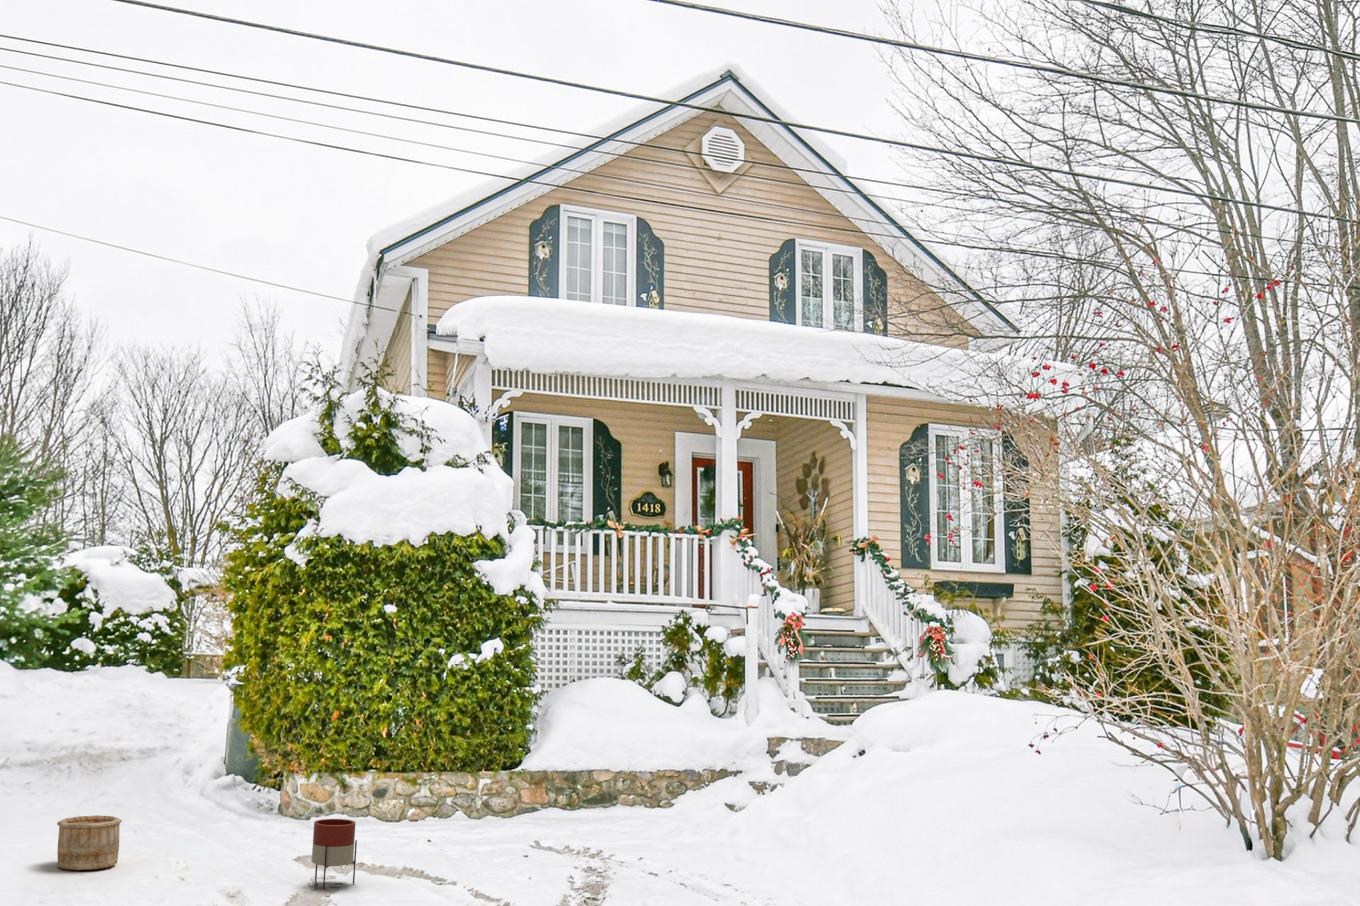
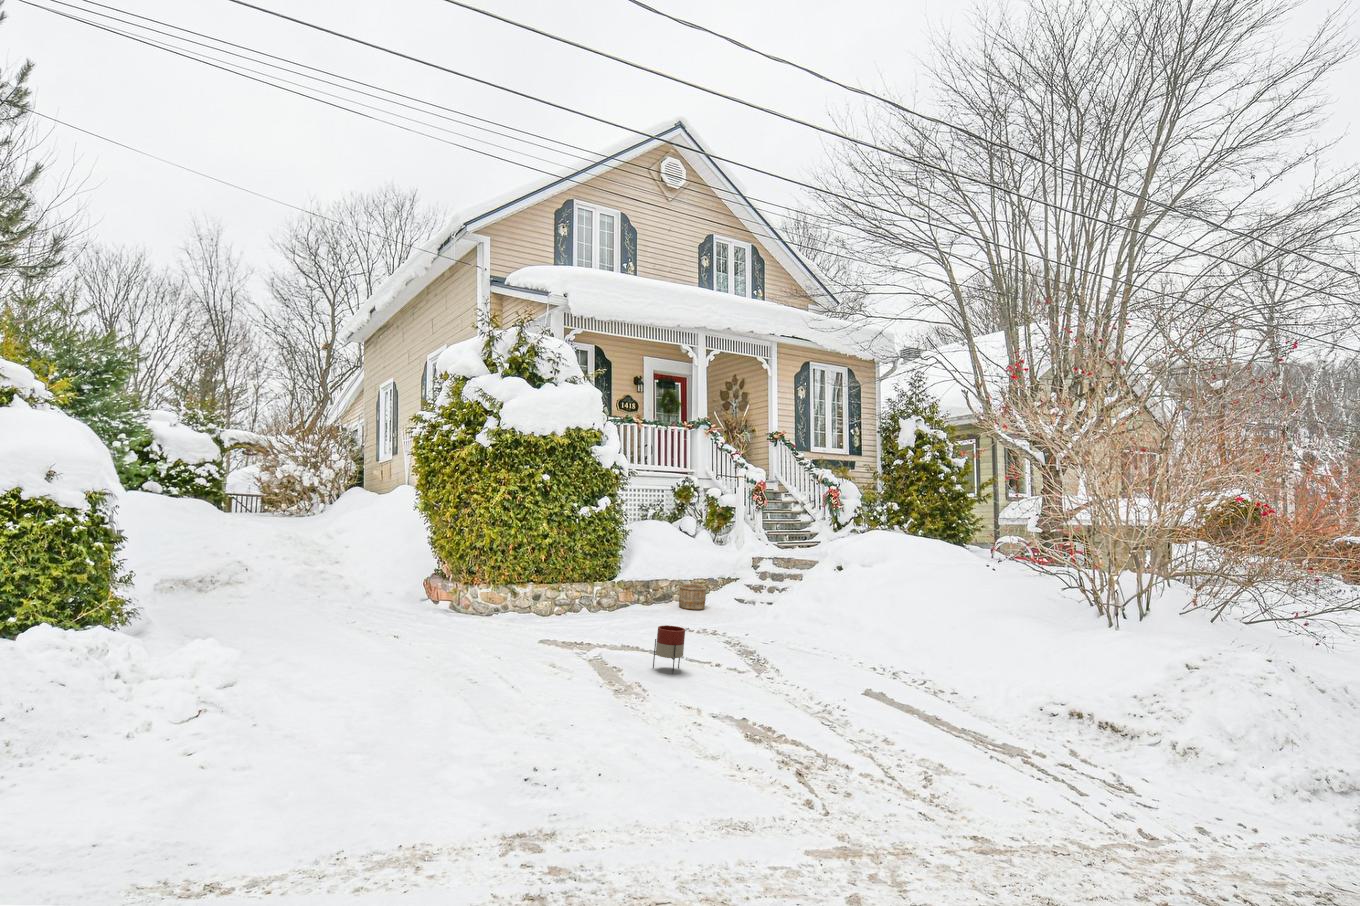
wooden bucket: present [57,815,122,870] -> present [679,584,707,610]

